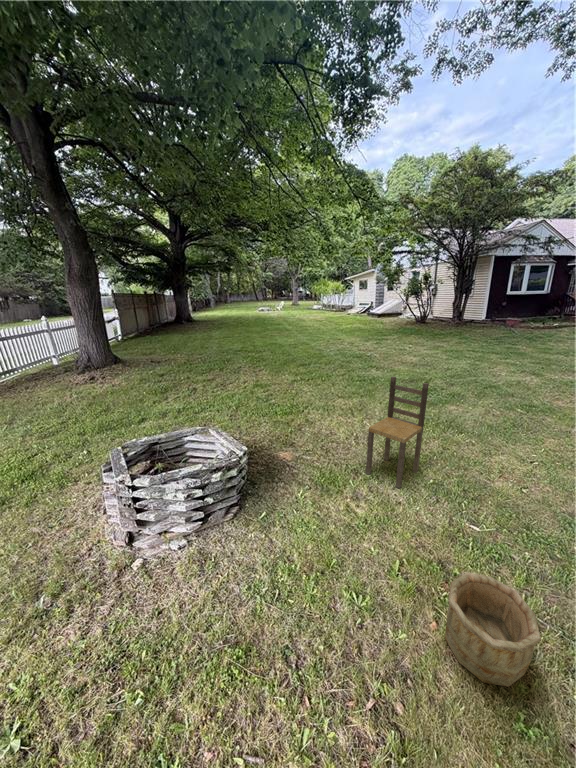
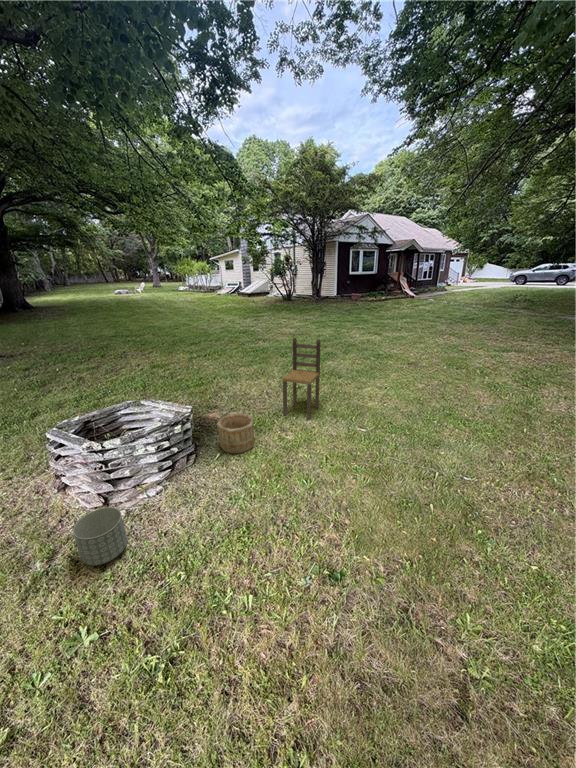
planter: none [53,563,118,638] -> present [73,507,127,566]
wooden bucket: present [445,573,541,687] -> present [217,413,254,454]

